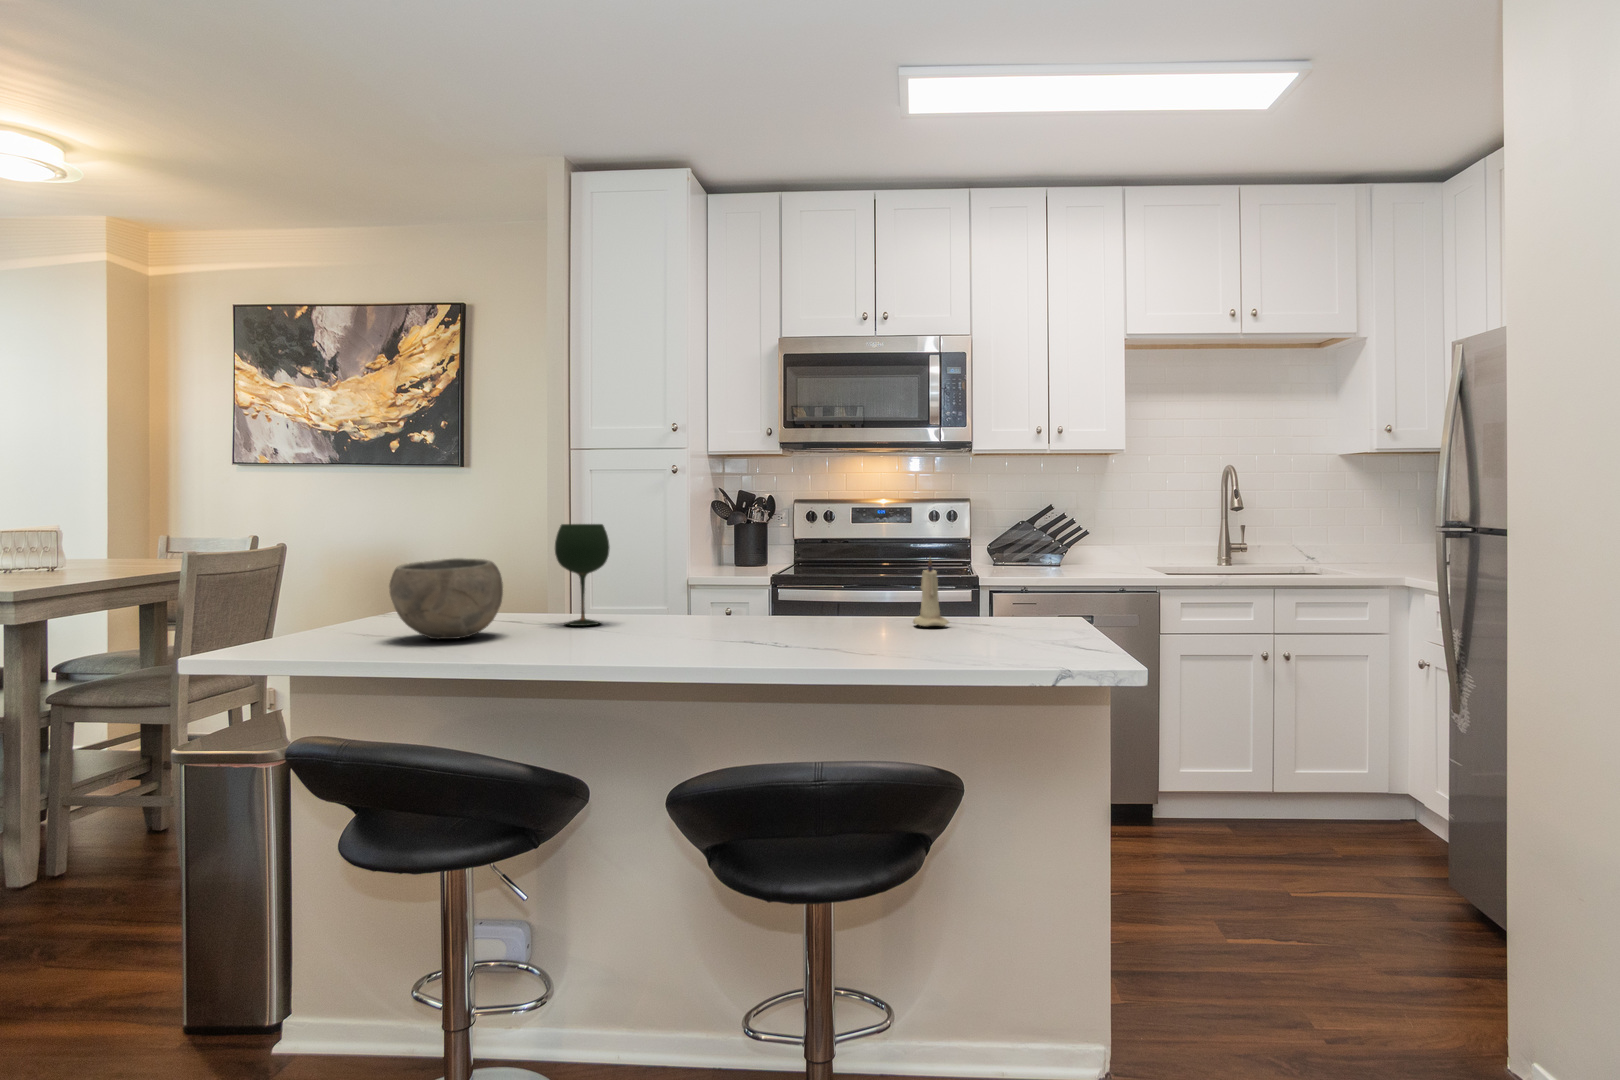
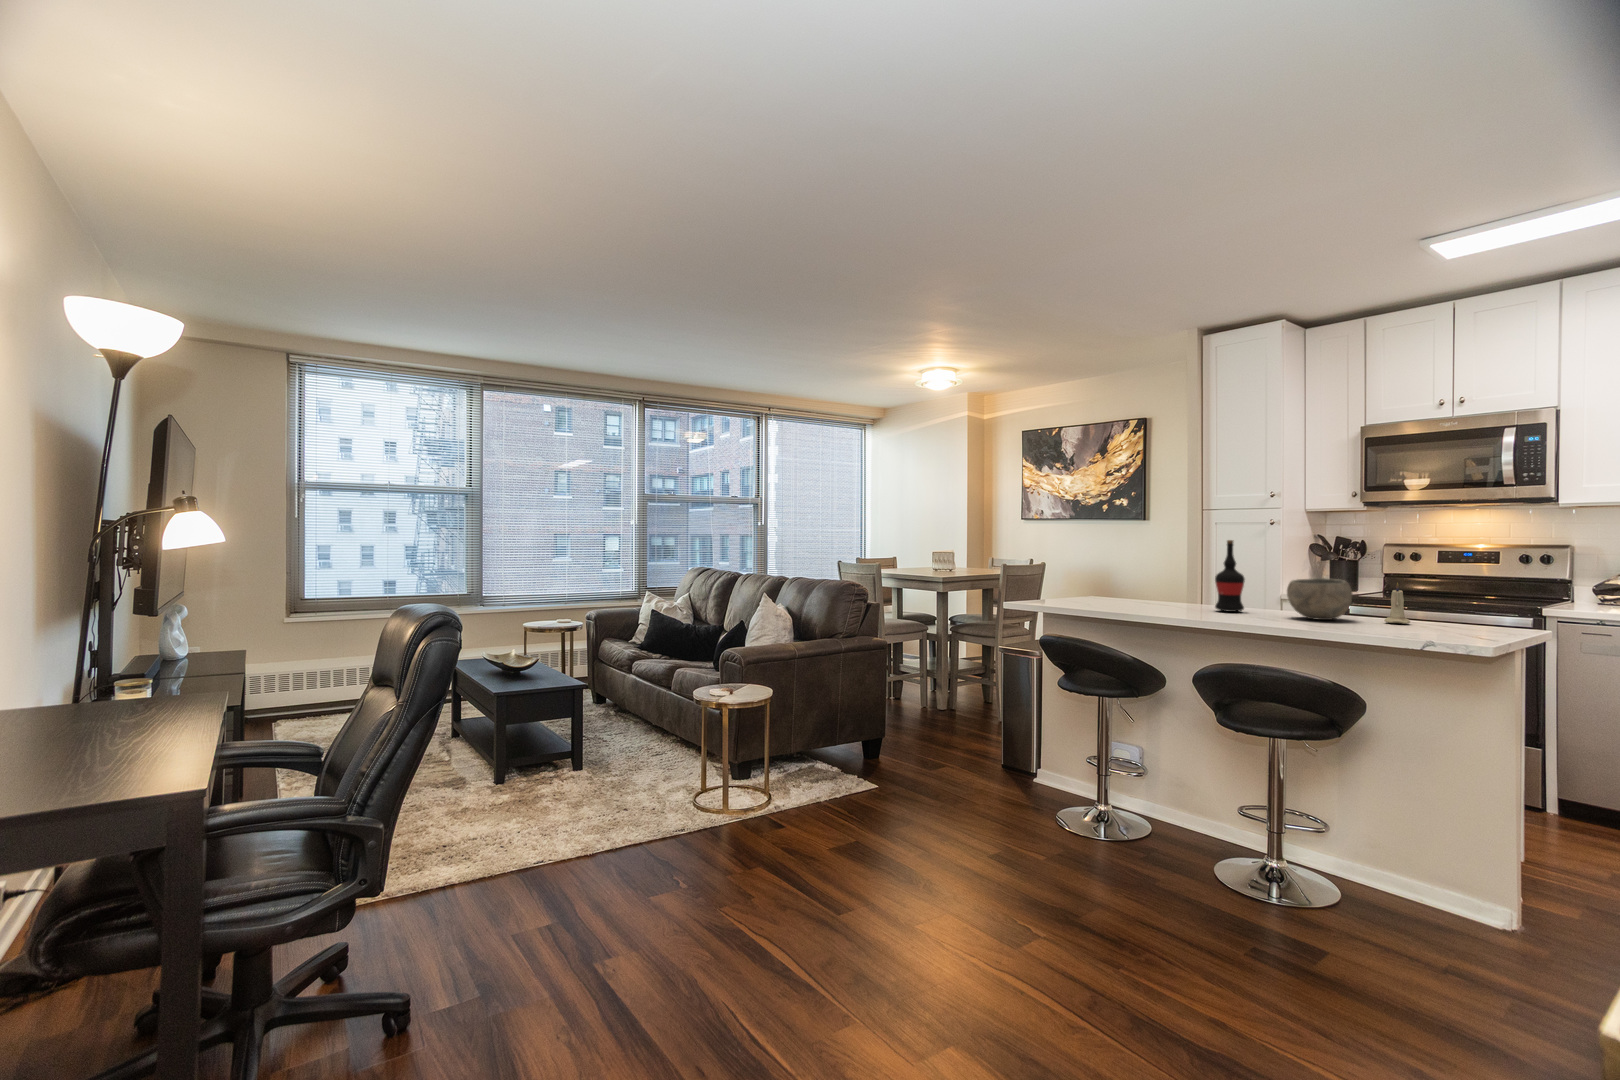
wine bottle: none [644,487,695,627] -> present [1215,540,1245,612]
wine glass: present [555,524,609,626] -> none [1169,557,1199,608]
bowl: present [389,558,503,639] -> present [1287,578,1352,620]

